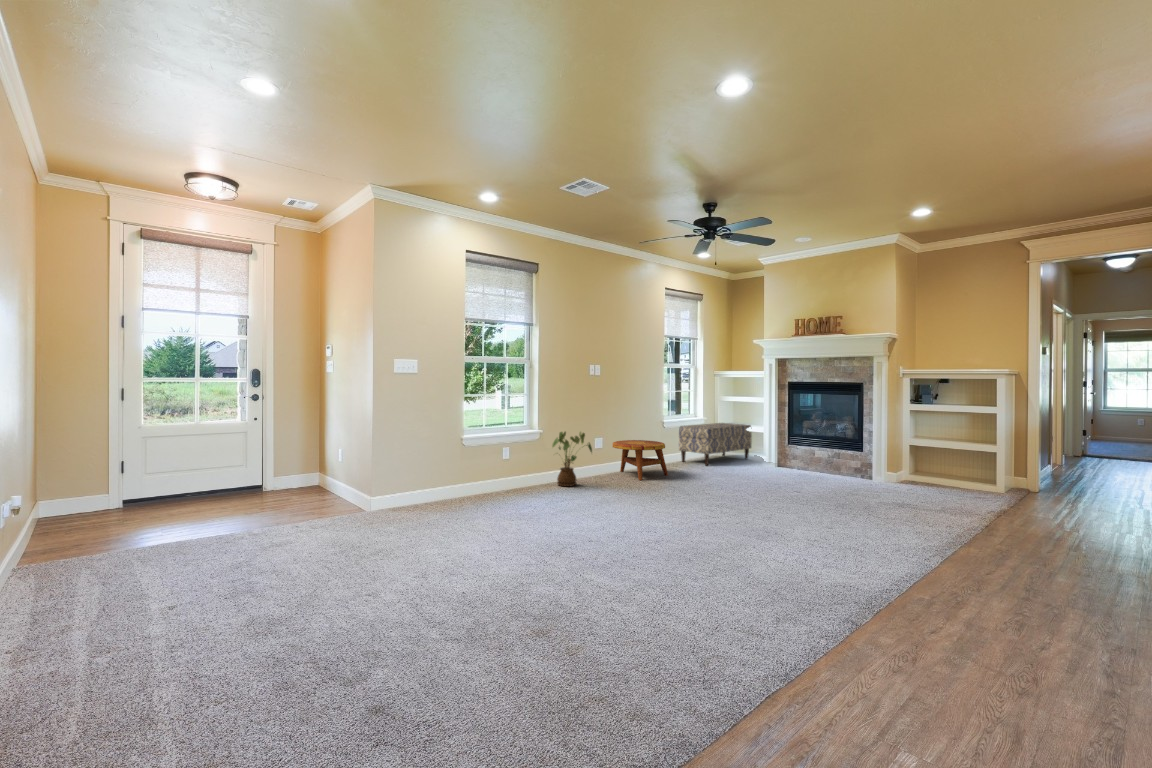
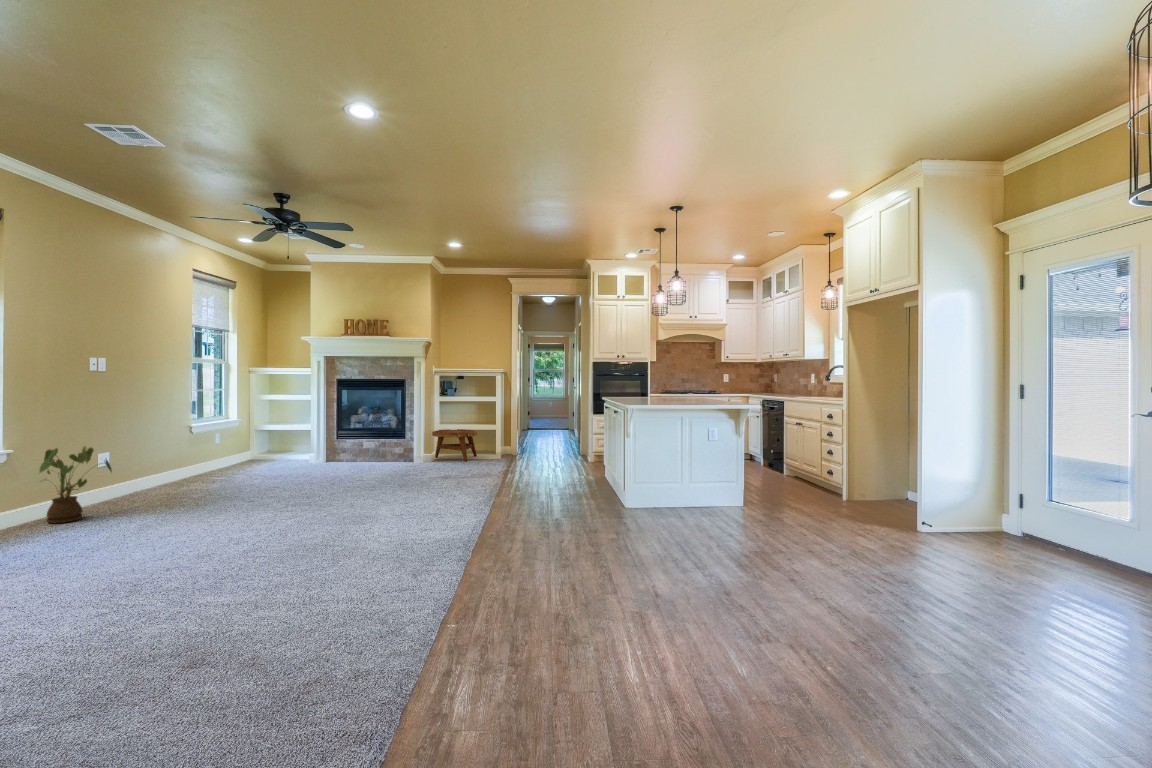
bench: present [679,423,752,466] -> none [212,422,295,470]
side table: present [613,440,668,480] -> present [432,429,477,461]

